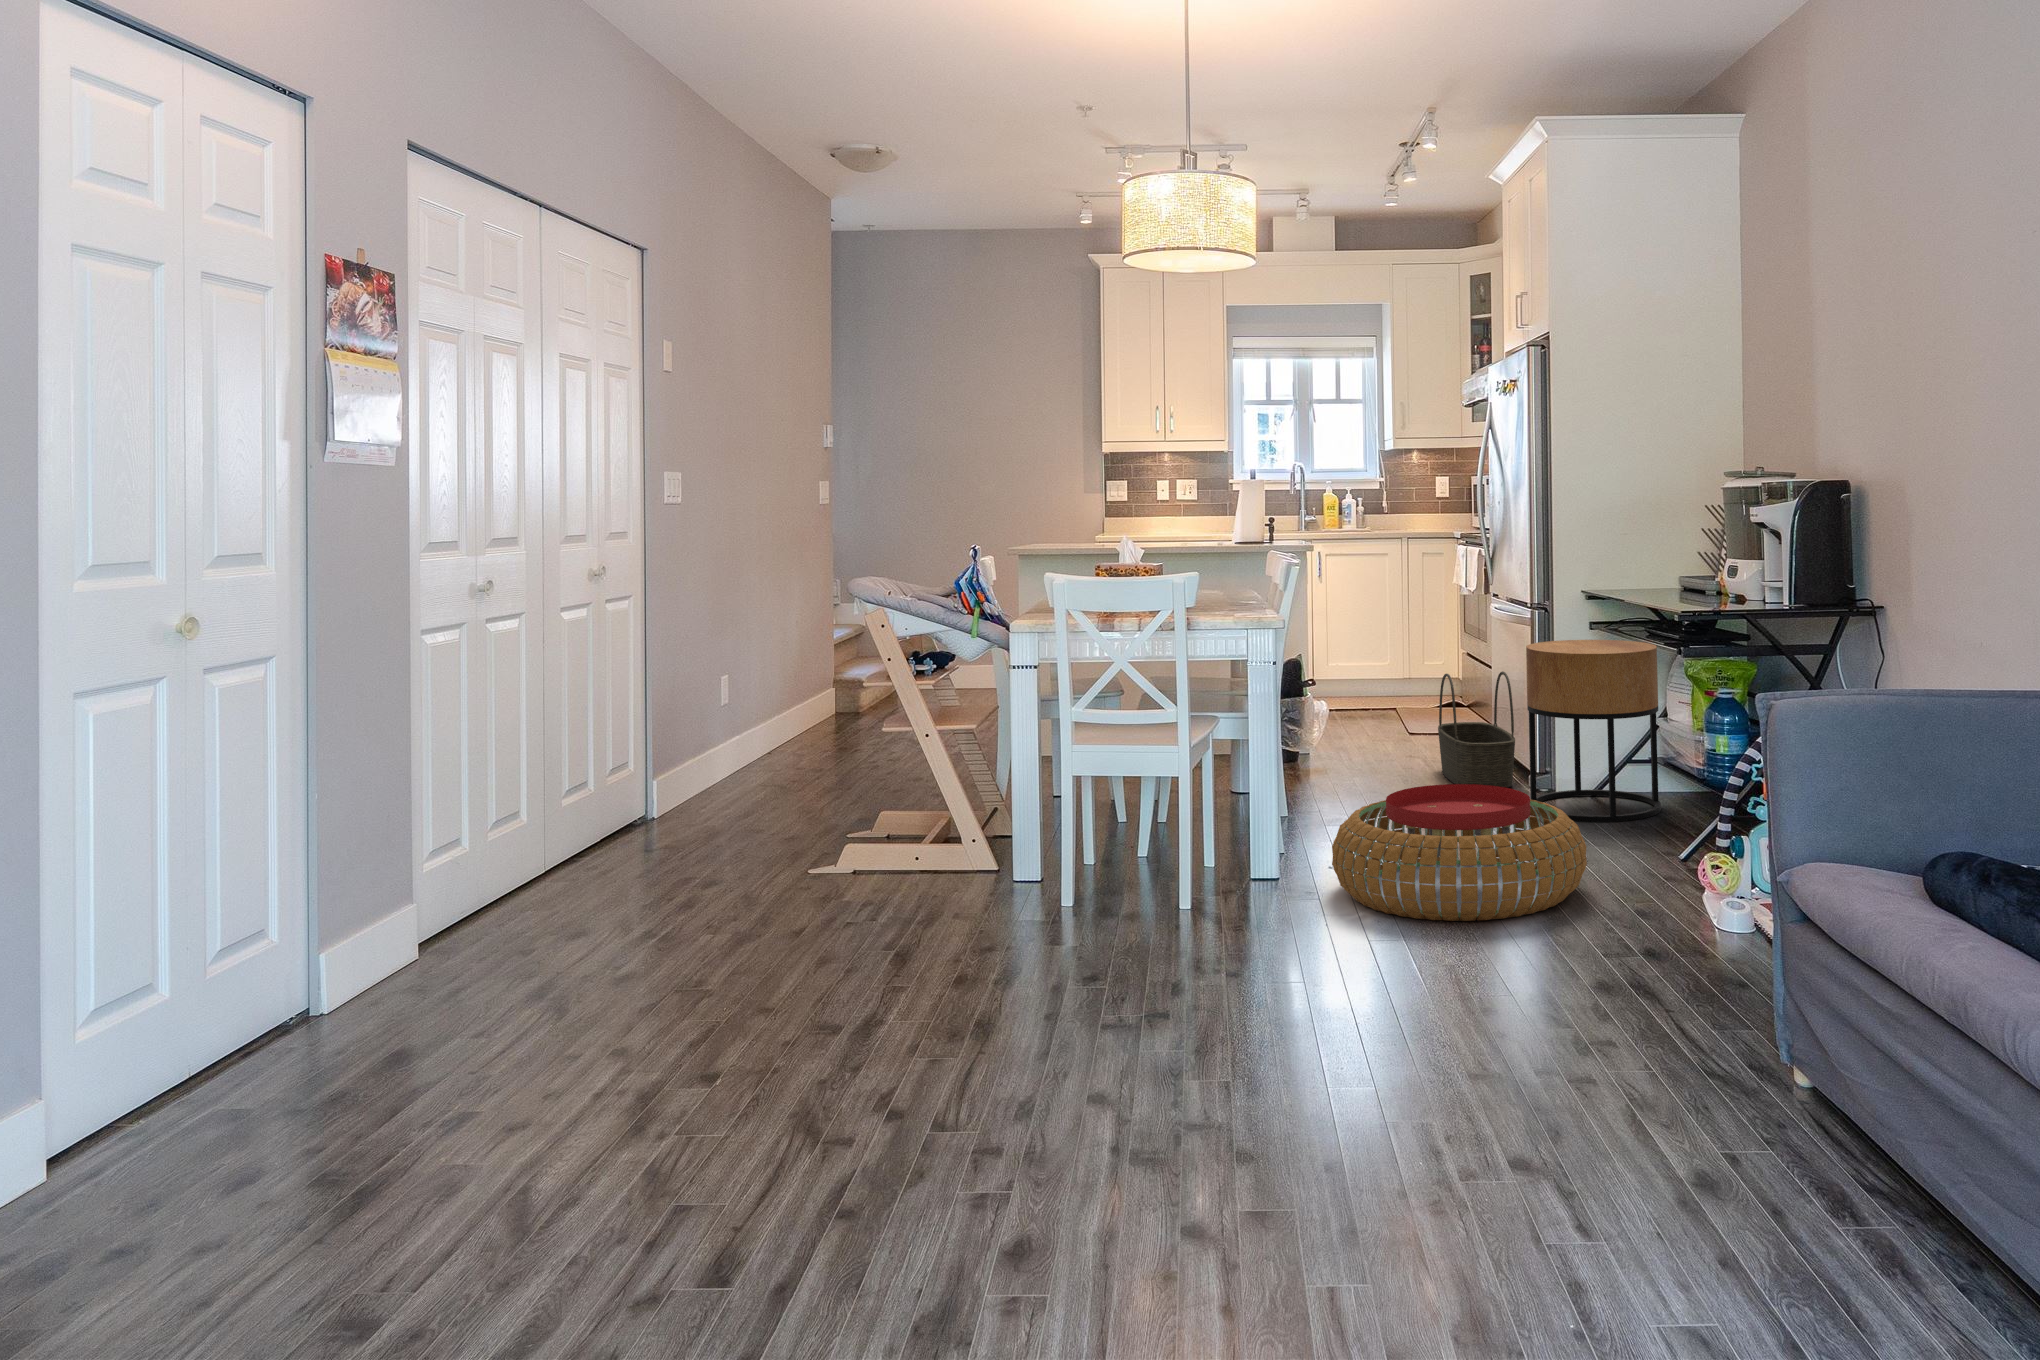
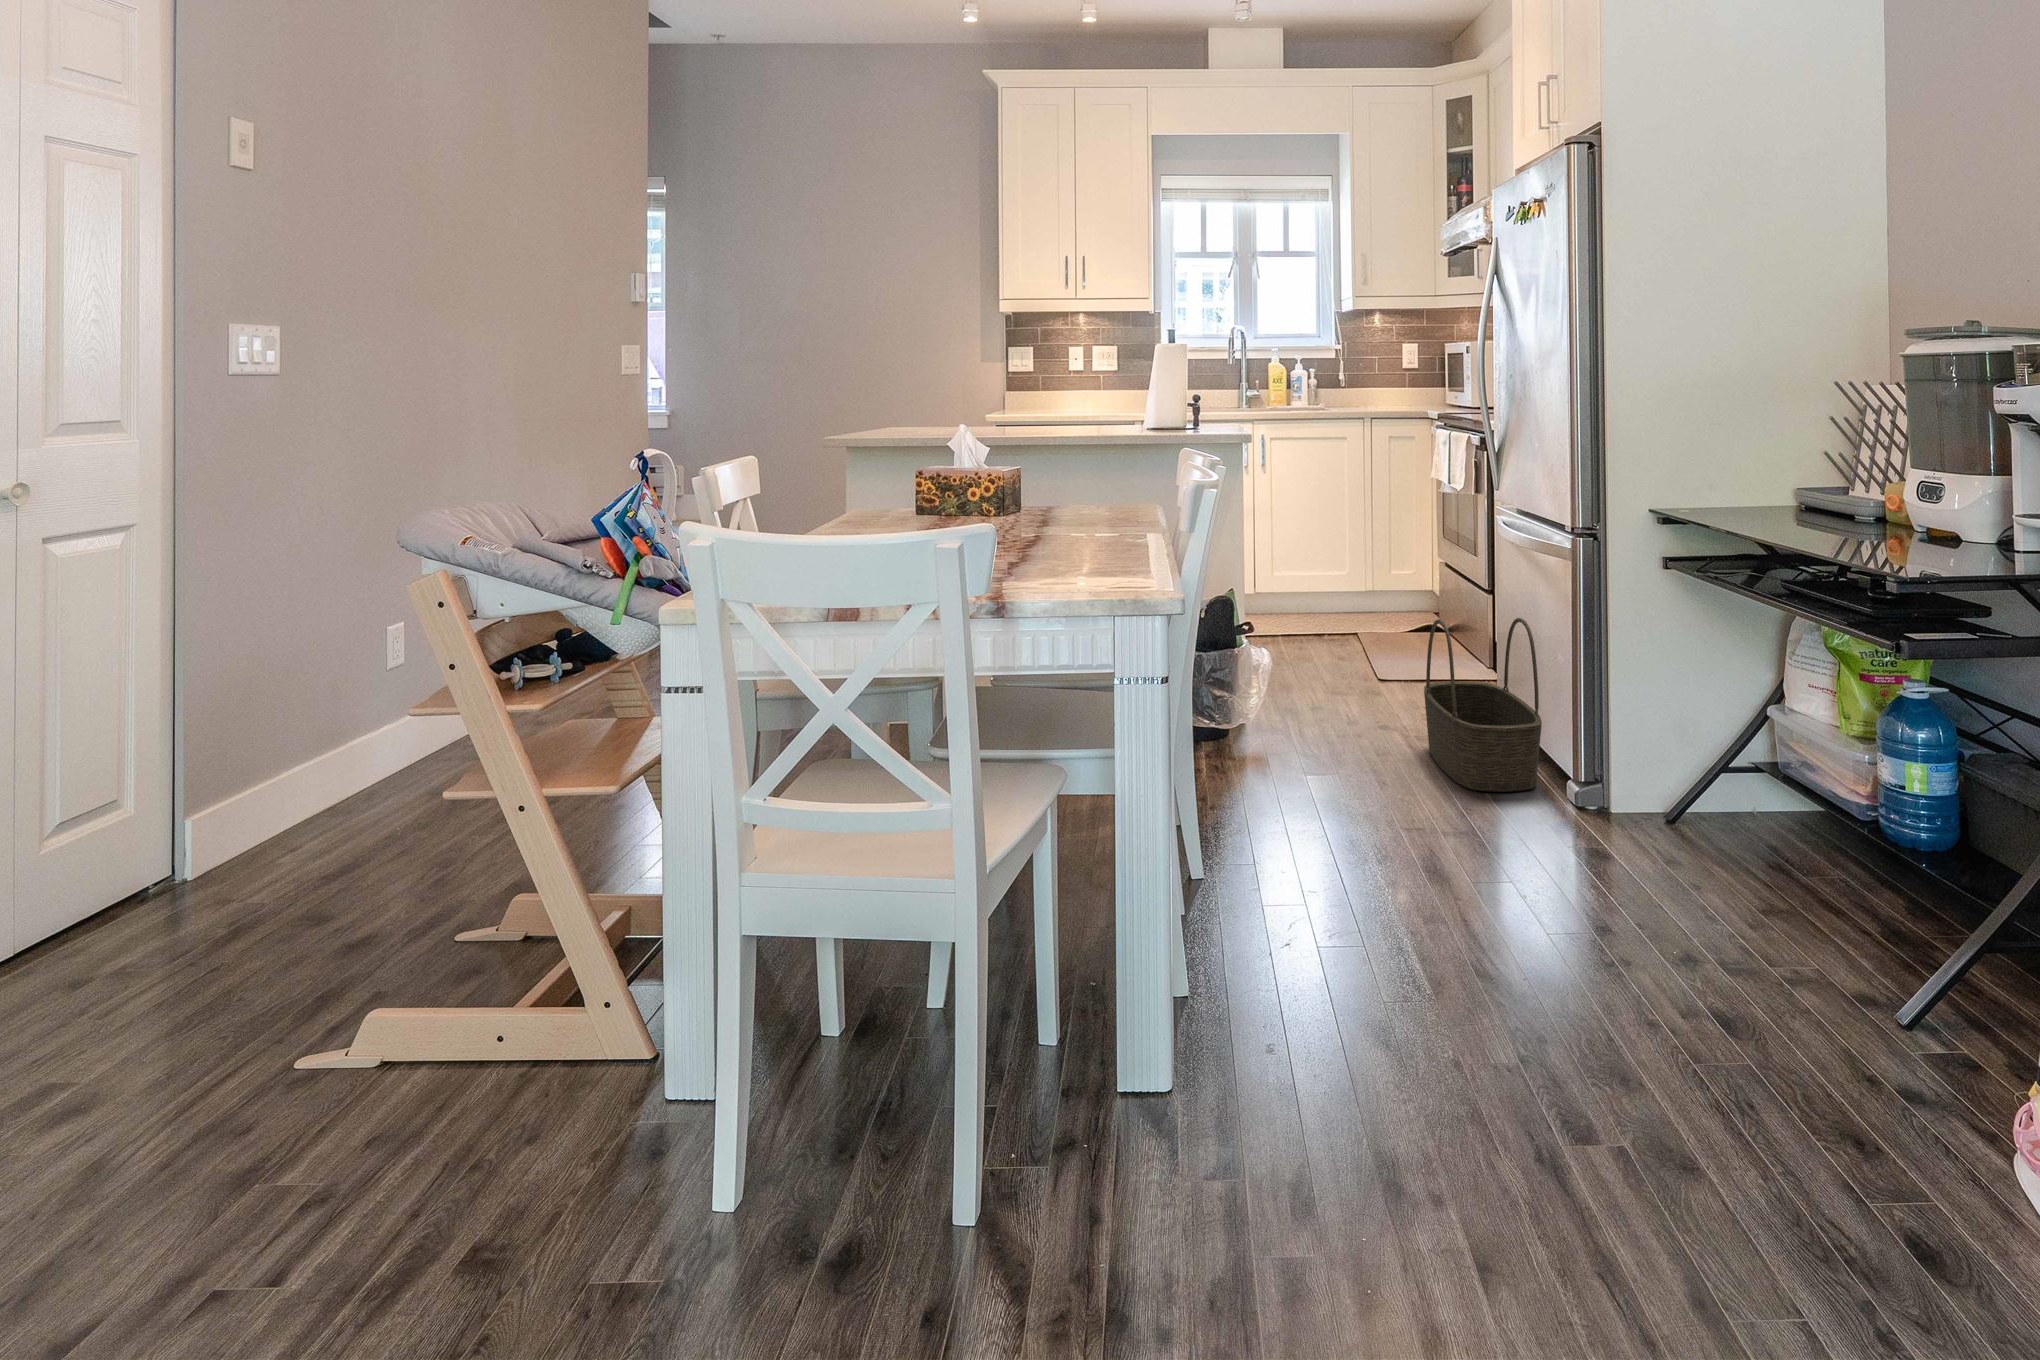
side table: present [1526,640,1661,822] -> none [1572,583,1782,877]
pouf: present [1332,784,1587,921] -> none [1275,859,1745,1173]

